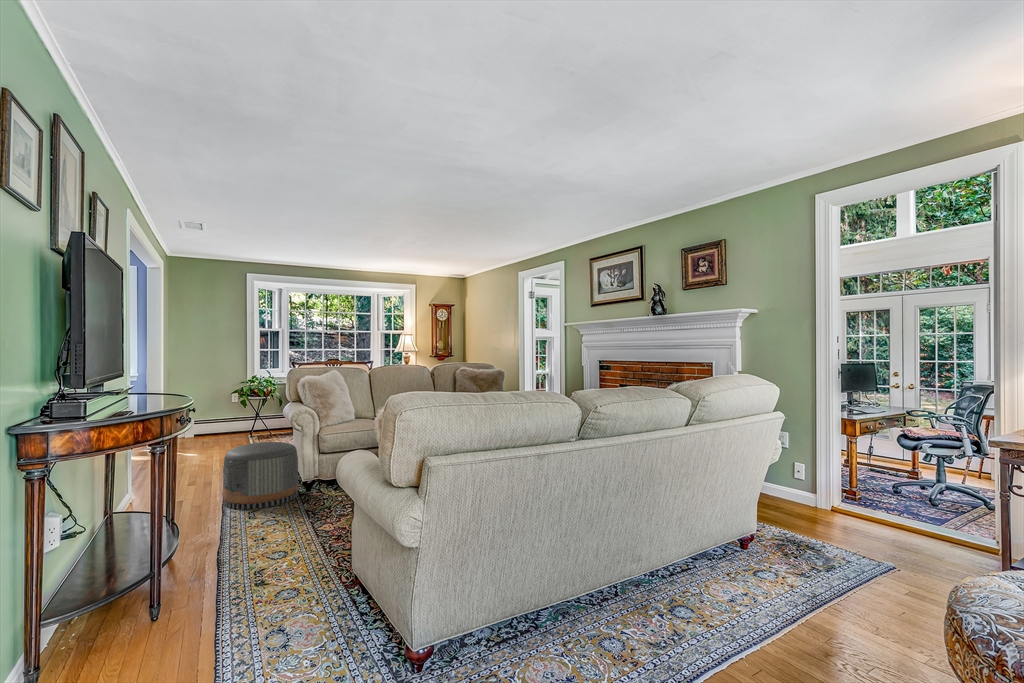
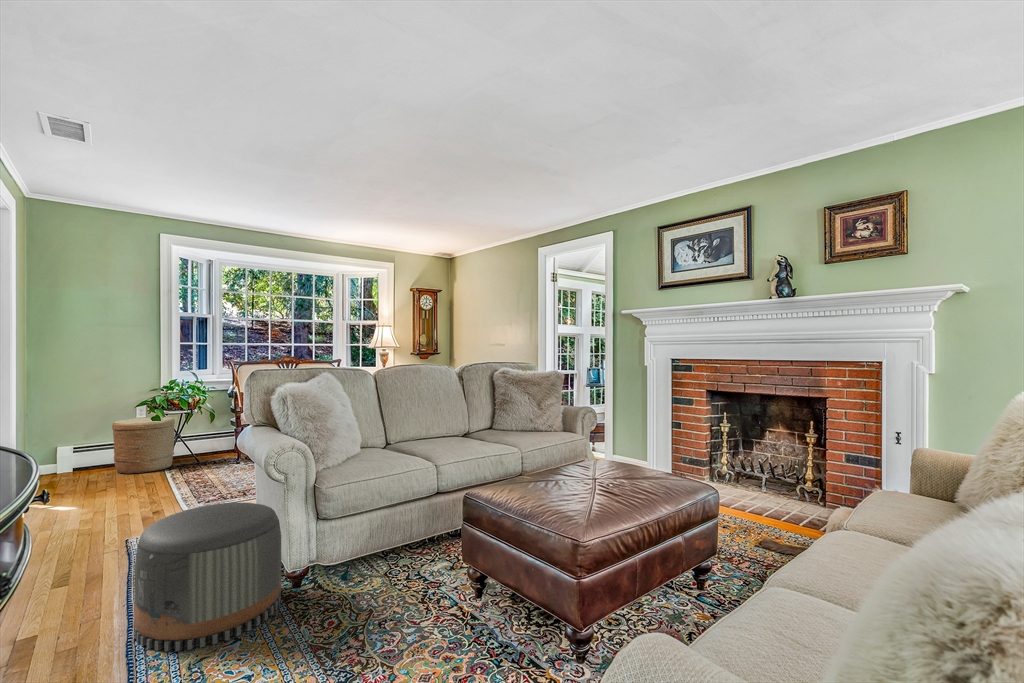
woven basket: none [216,402,255,439] -> present [112,417,175,474]

